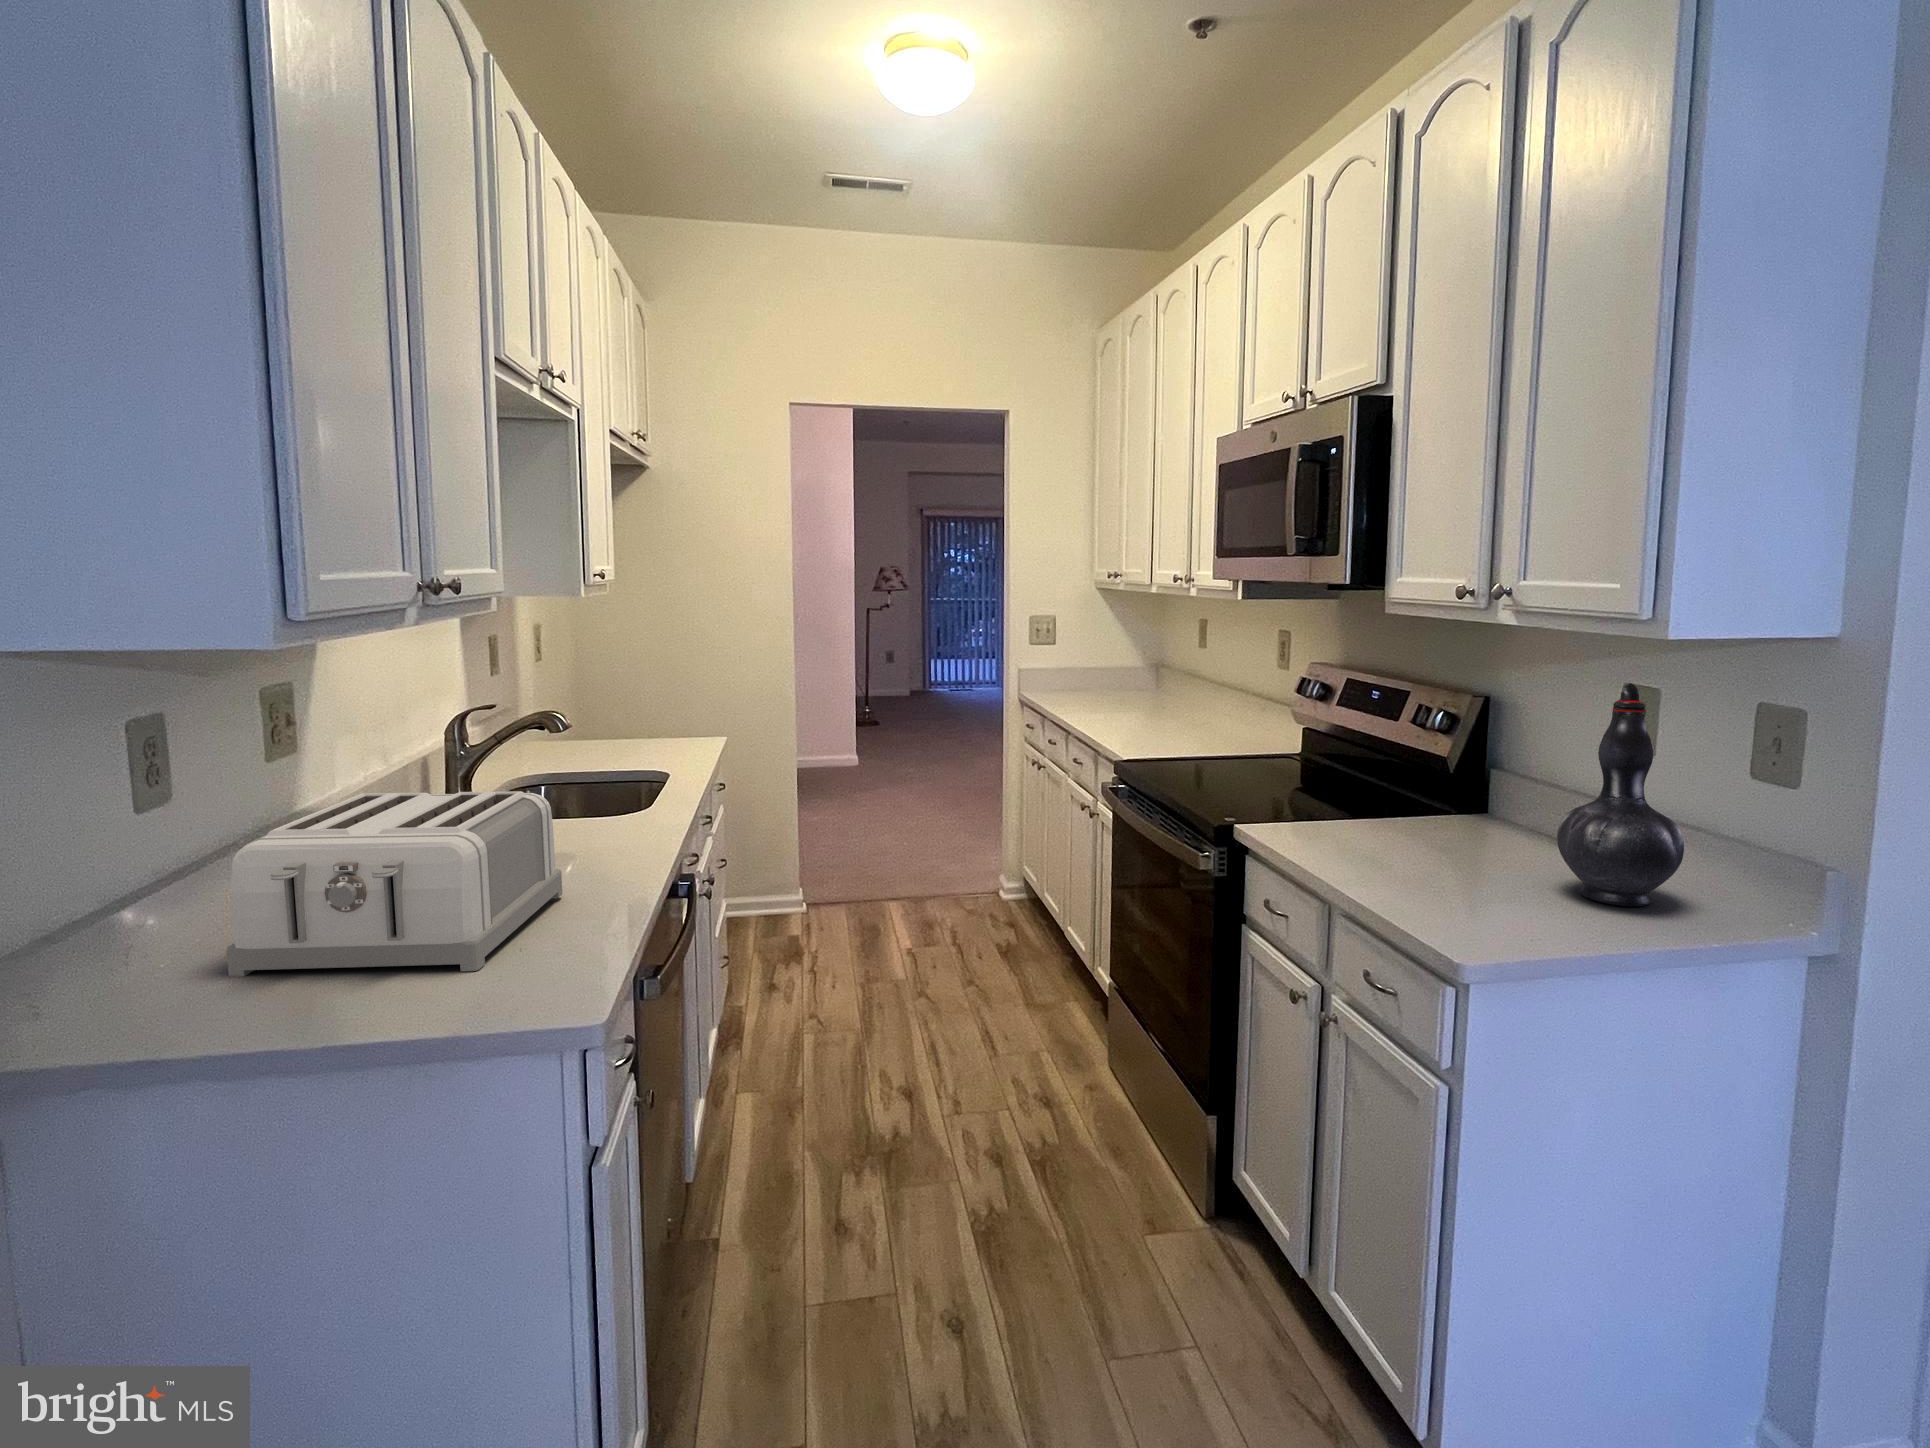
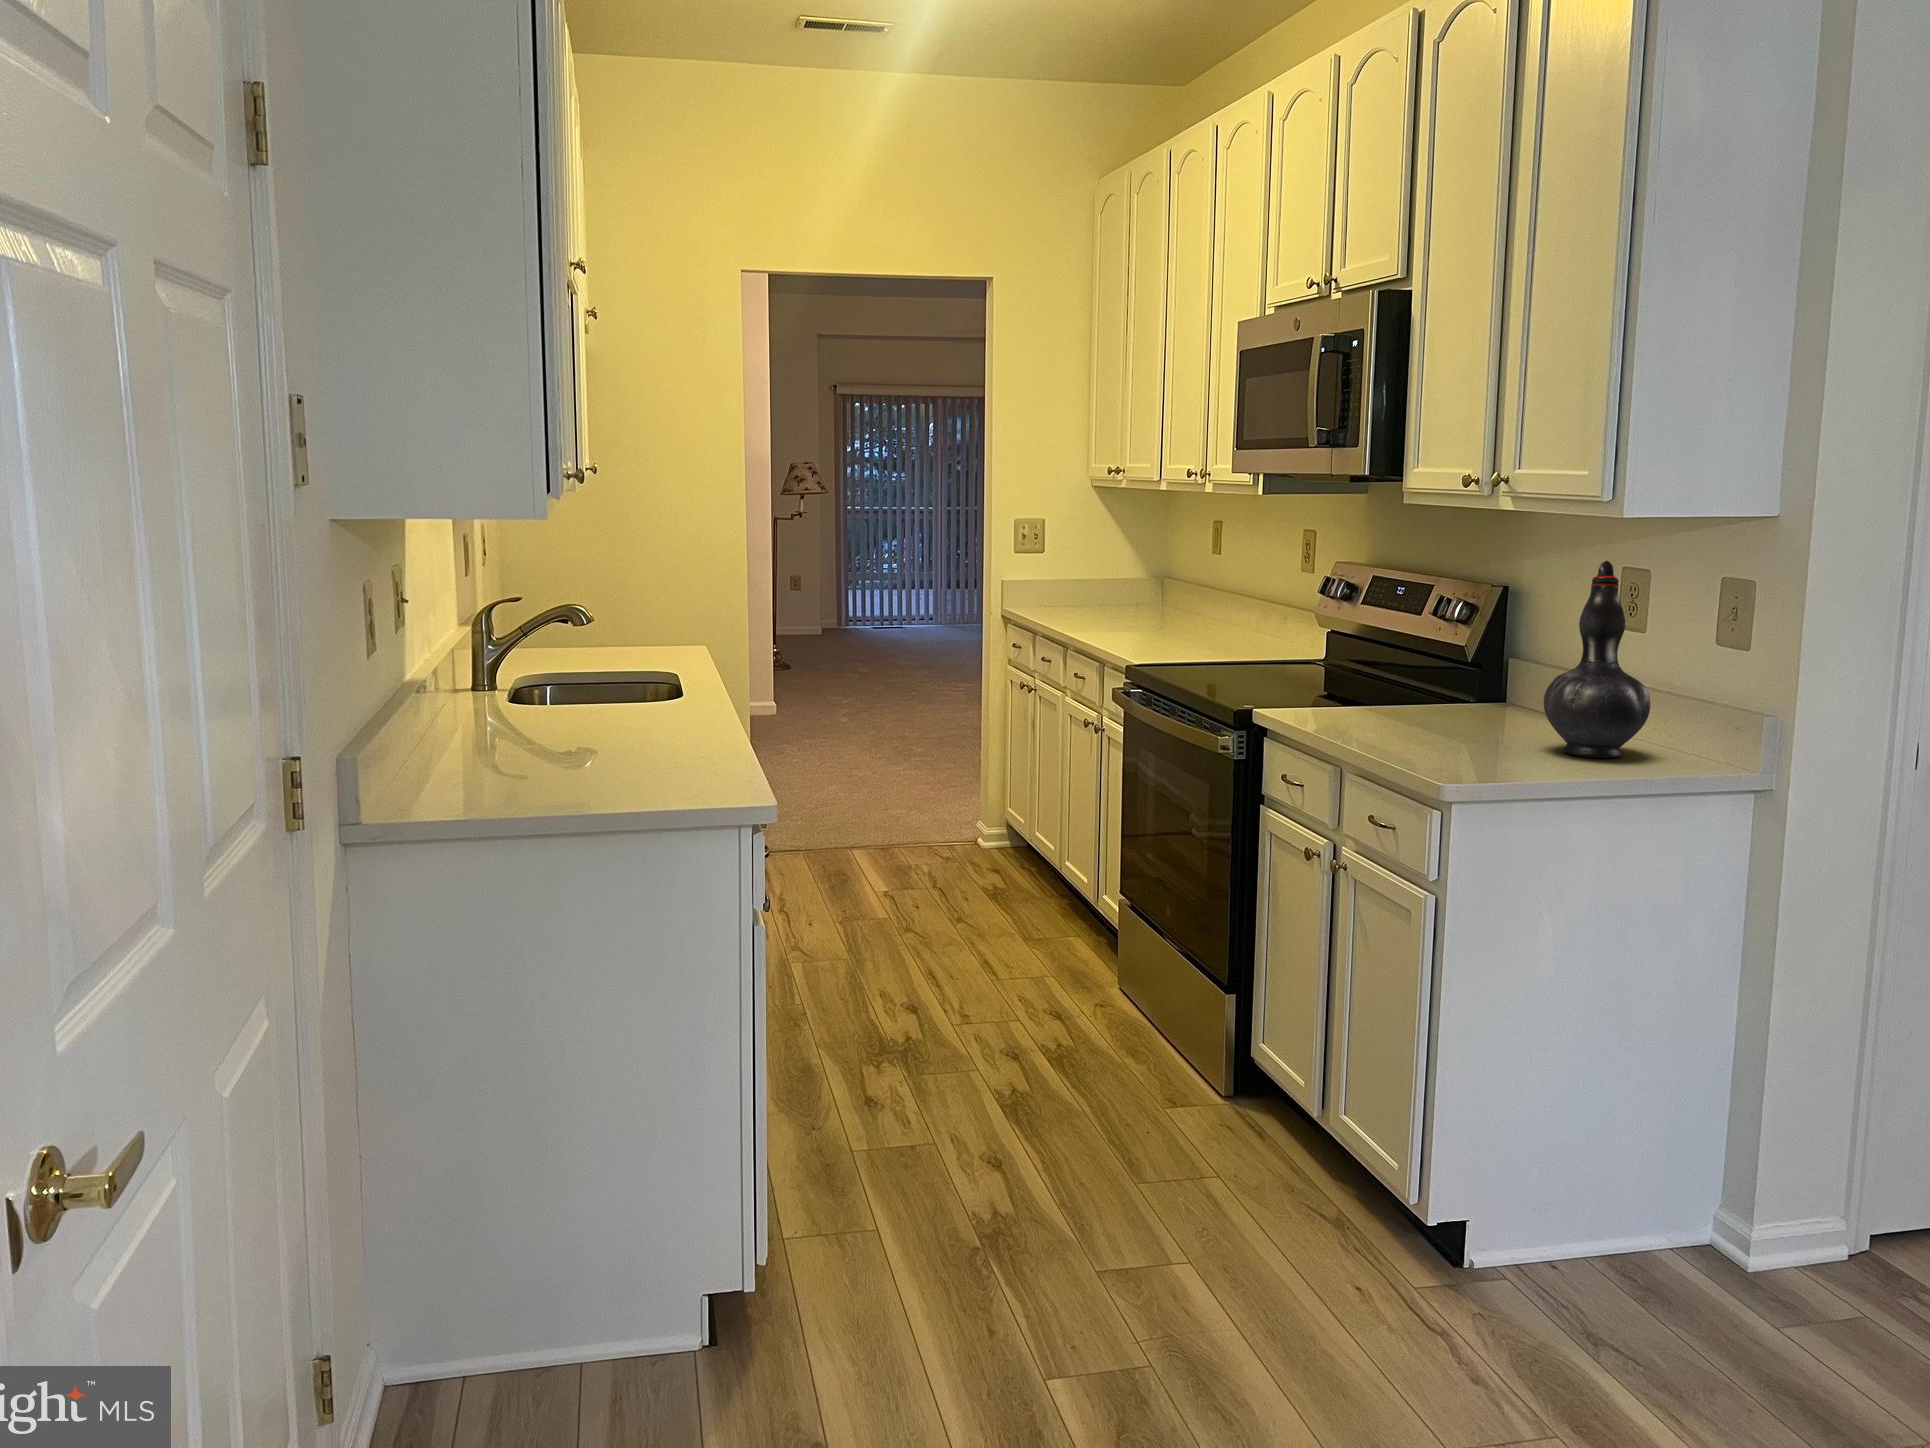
toaster: present [226,791,562,977] -> none [440,653,657,787]

